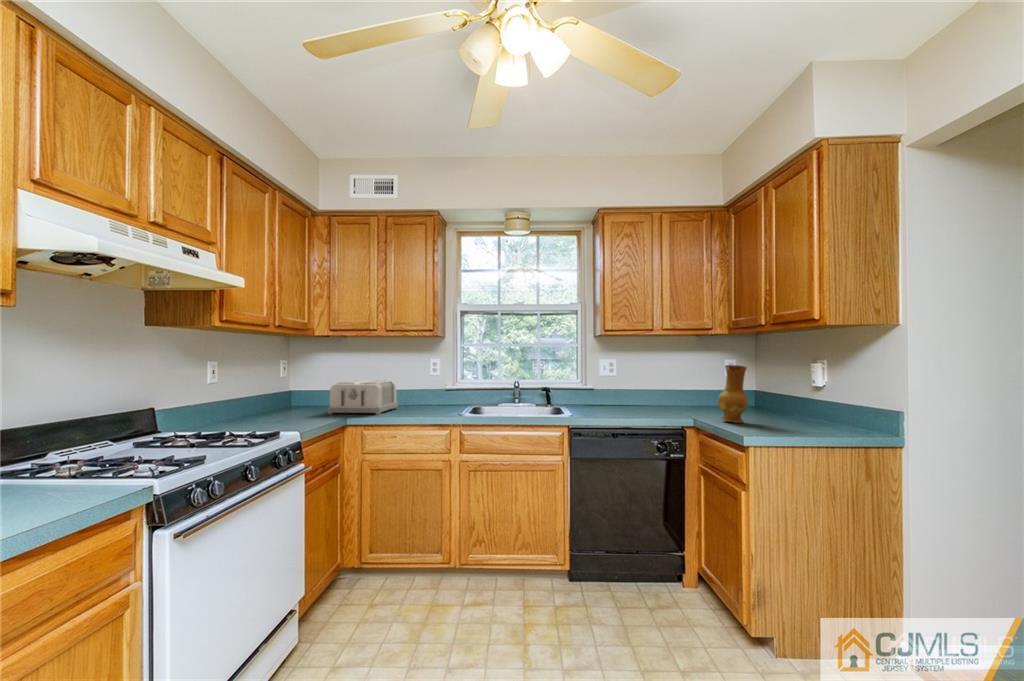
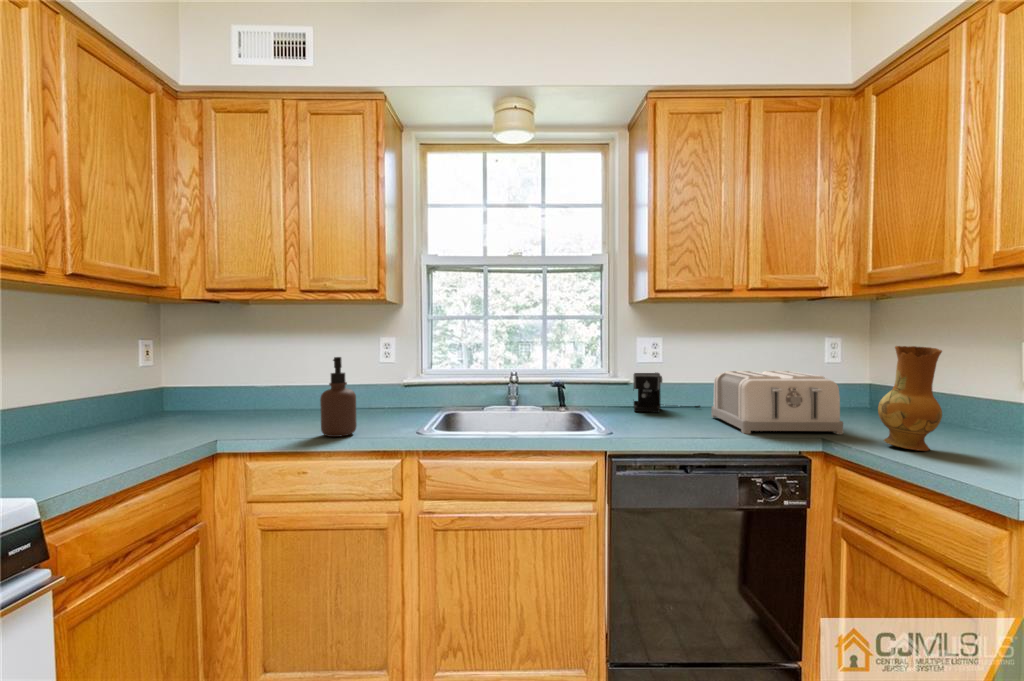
soap dispenser: none [403,371,423,417] -> present [320,357,357,437]
toaster: present [328,380,398,415] -> present [712,371,843,434]
coffee maker: none [596,382,642,408] -> present [633,372,700,412]

